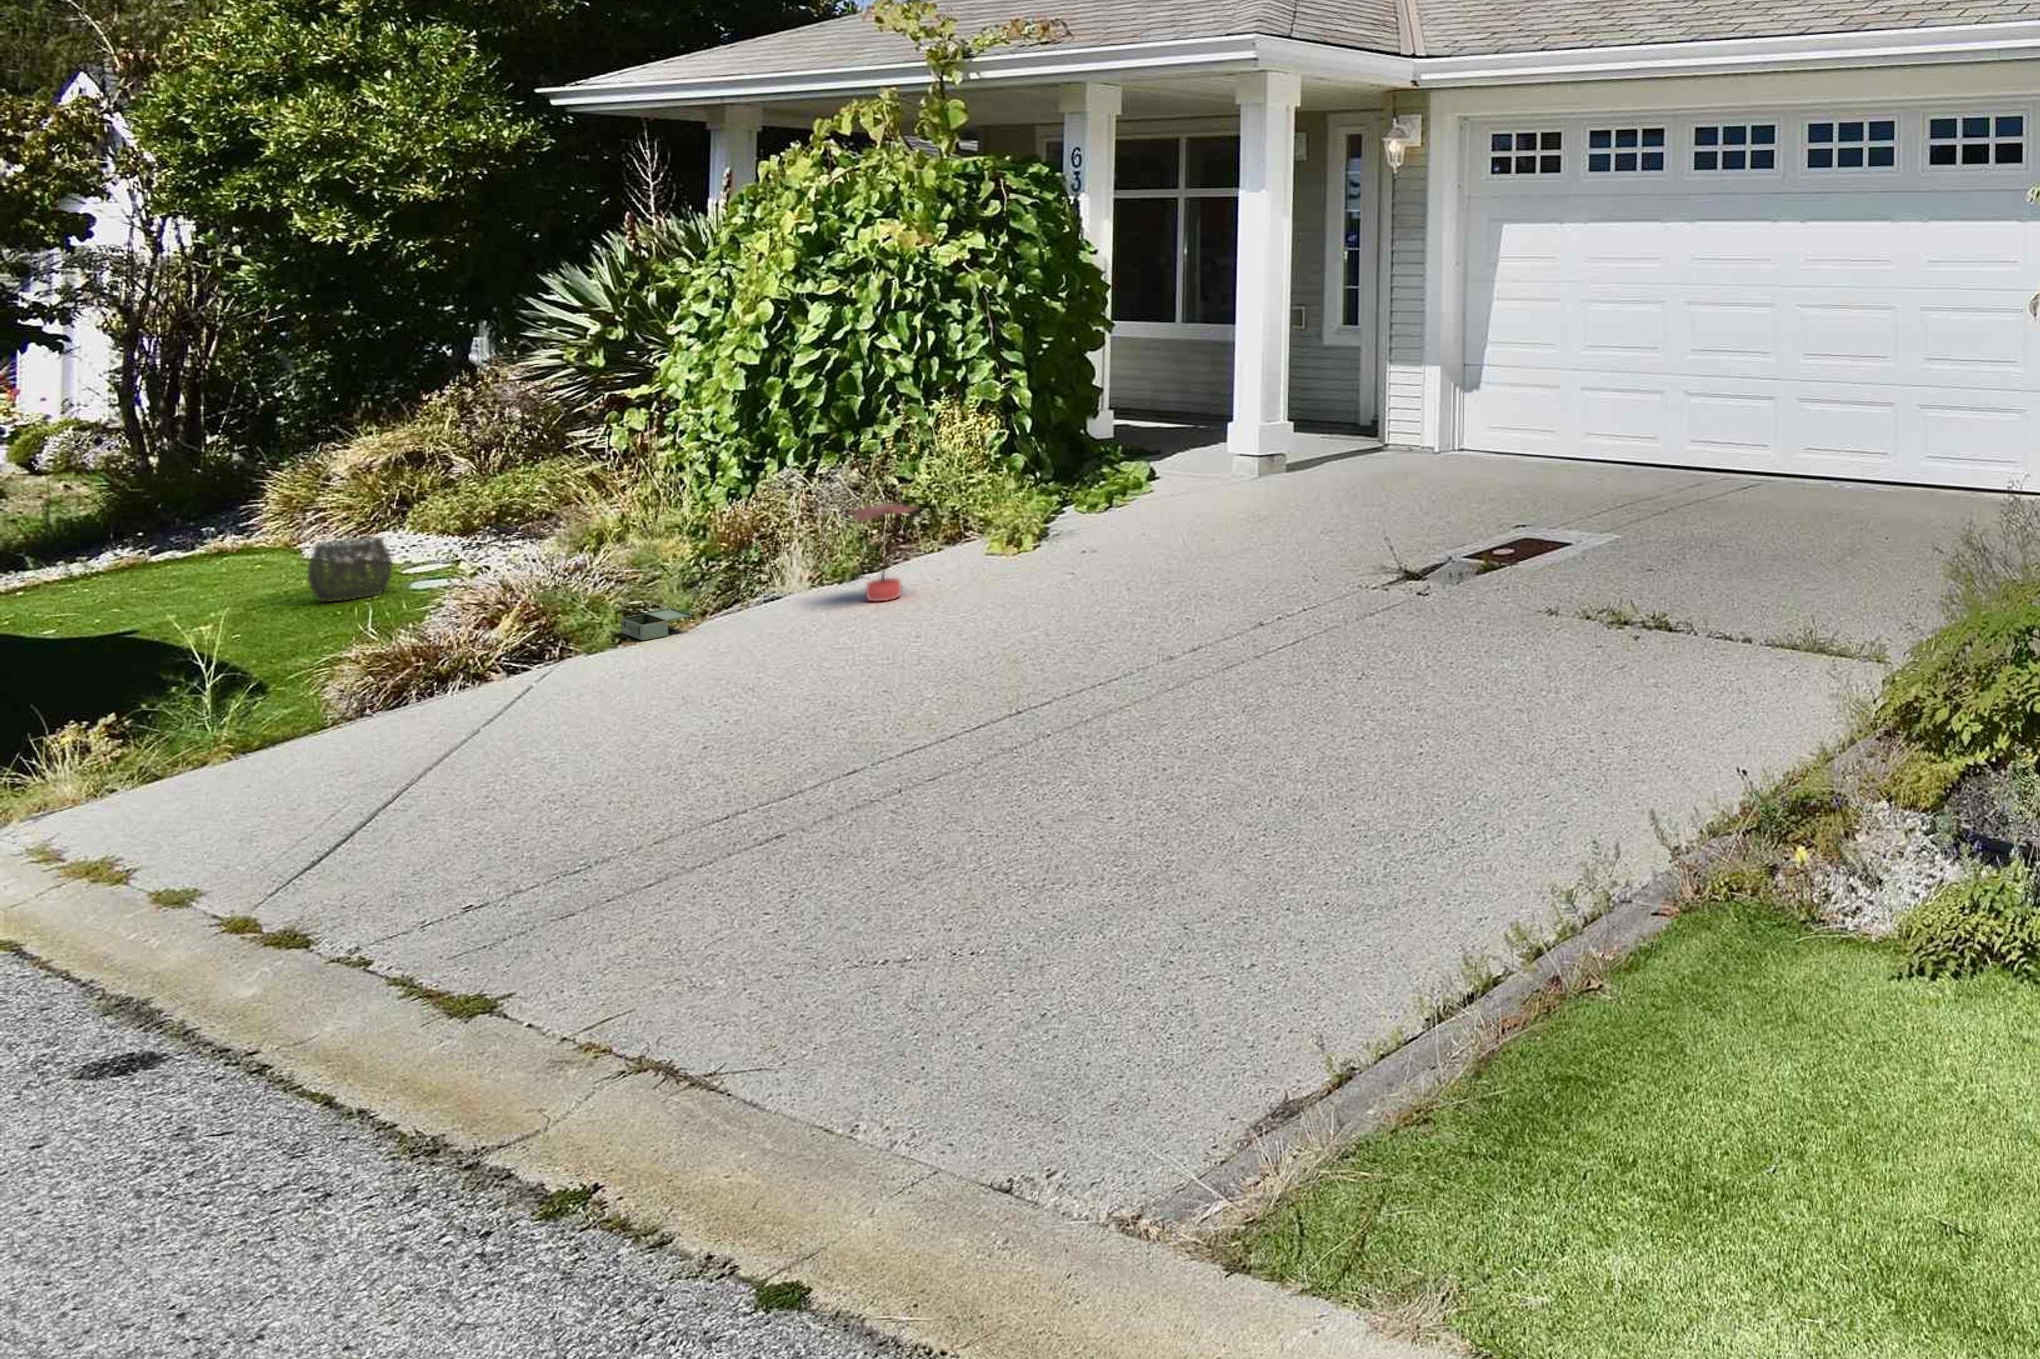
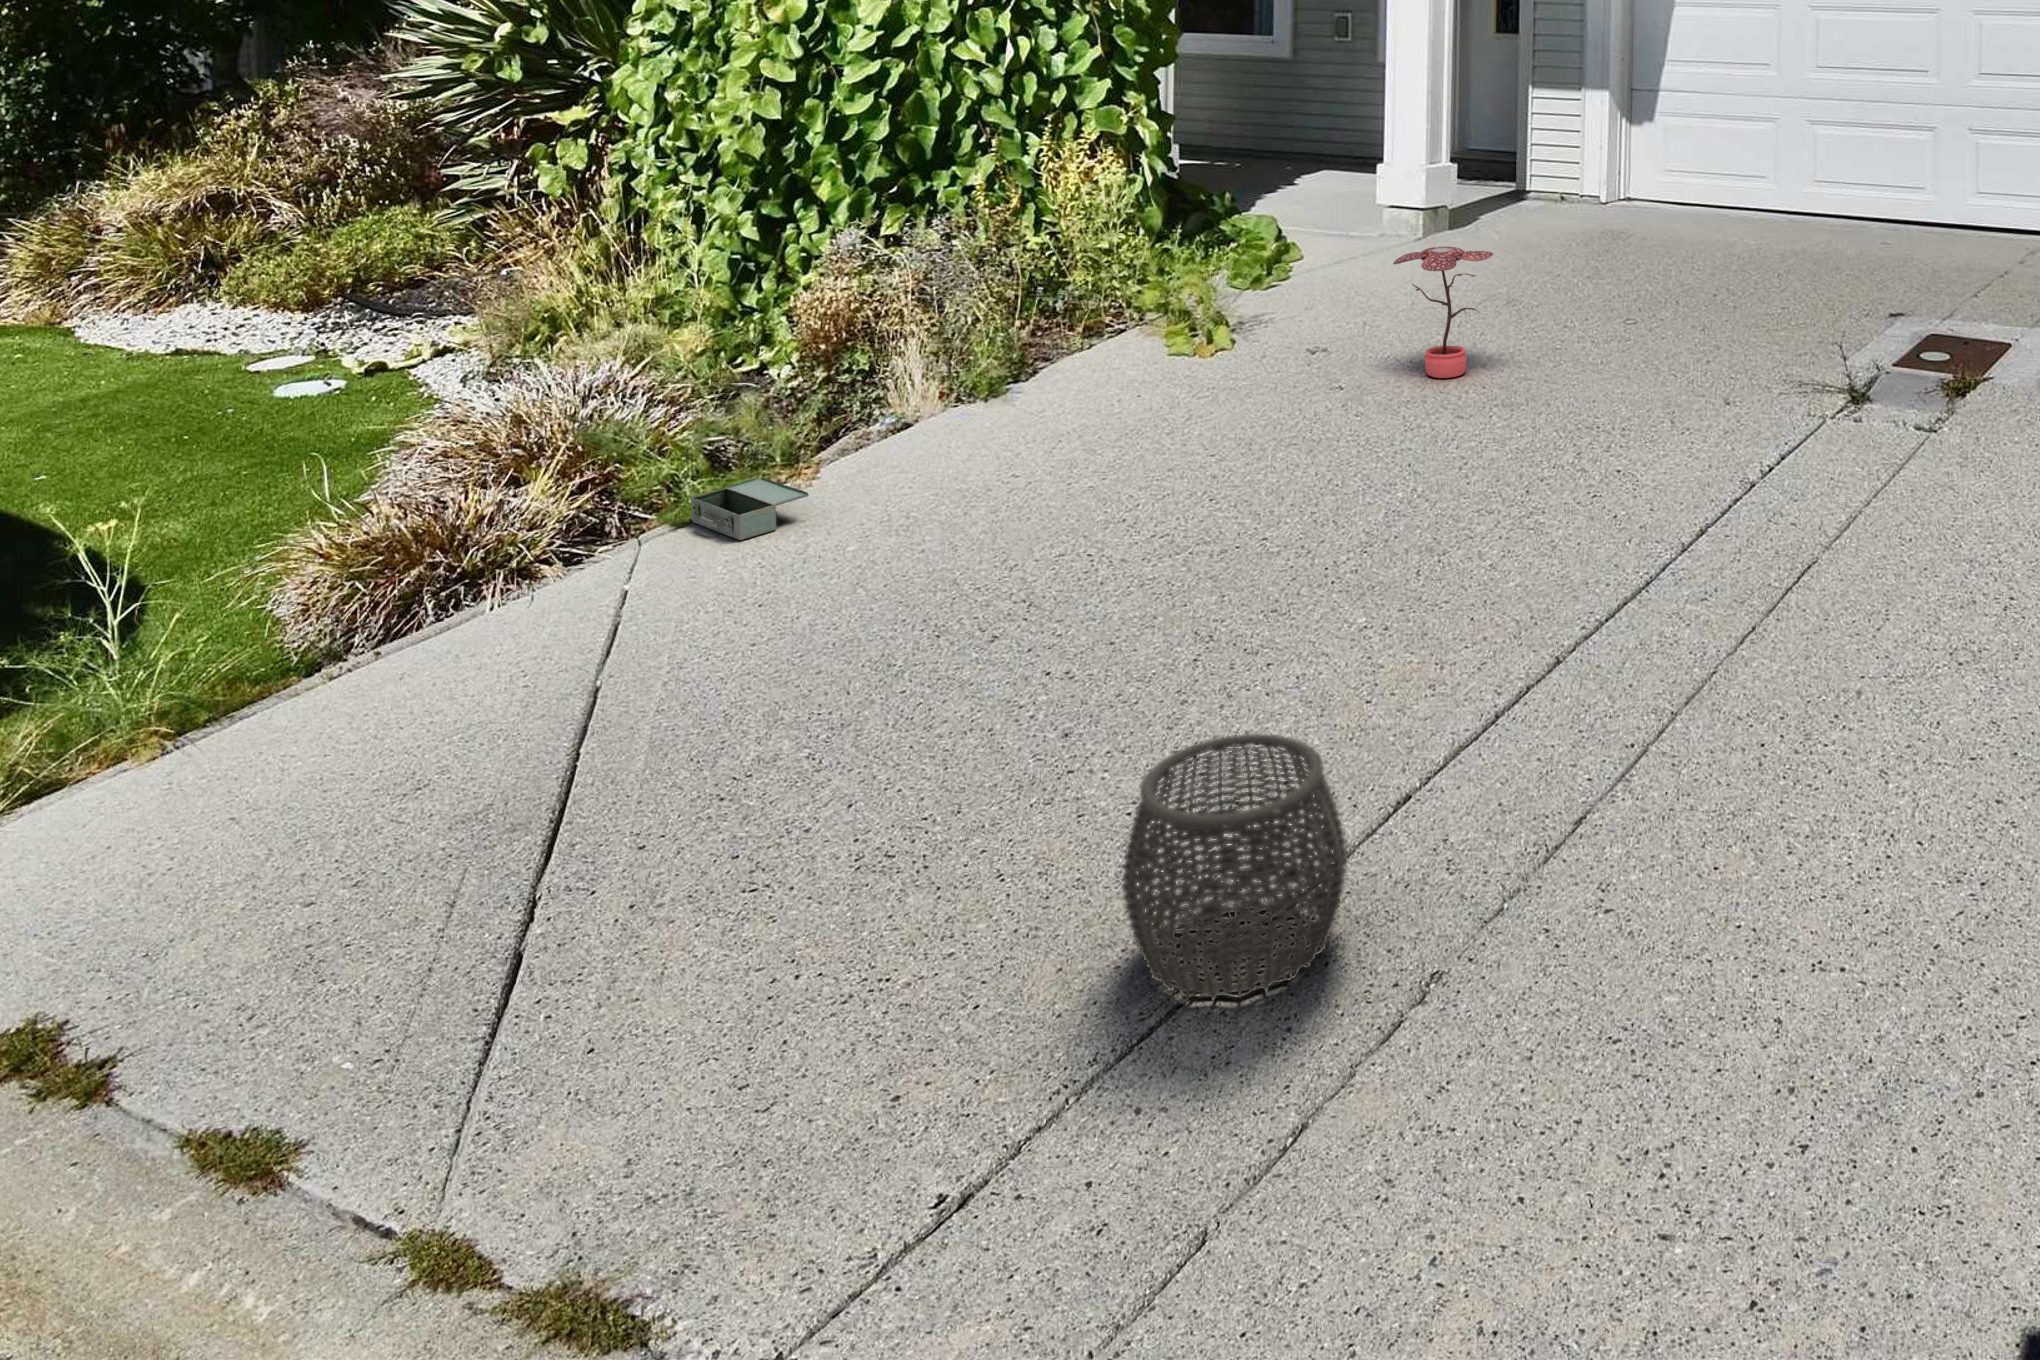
potted plant: present [844,504,916,602] -> present [1393,246,1493,378]
woven basket: present [308,537,392,602] -> present [1122,734,1347,1000]

